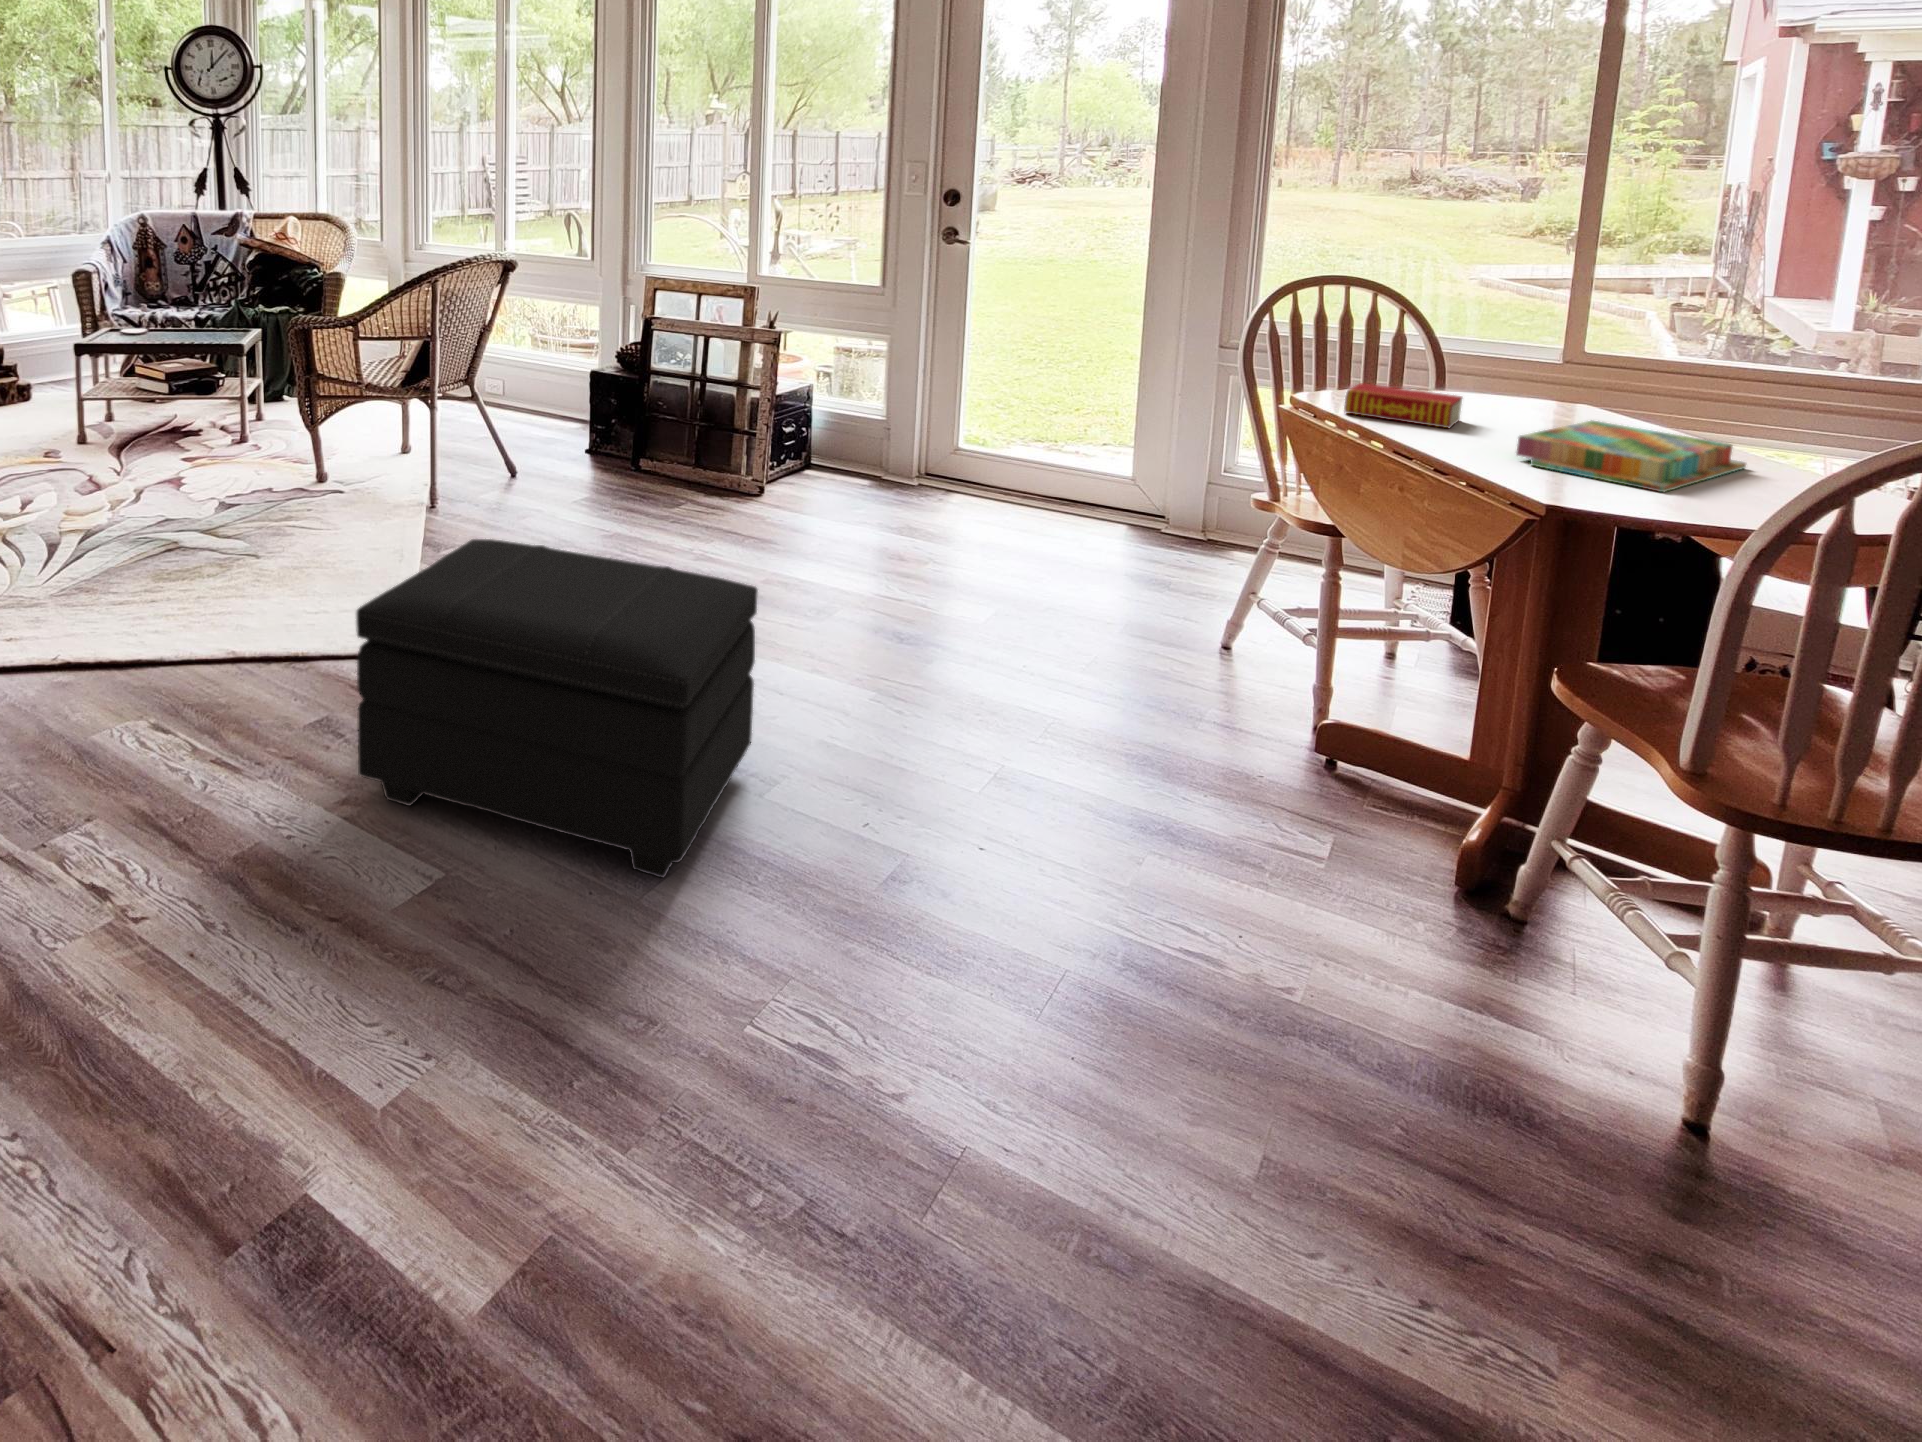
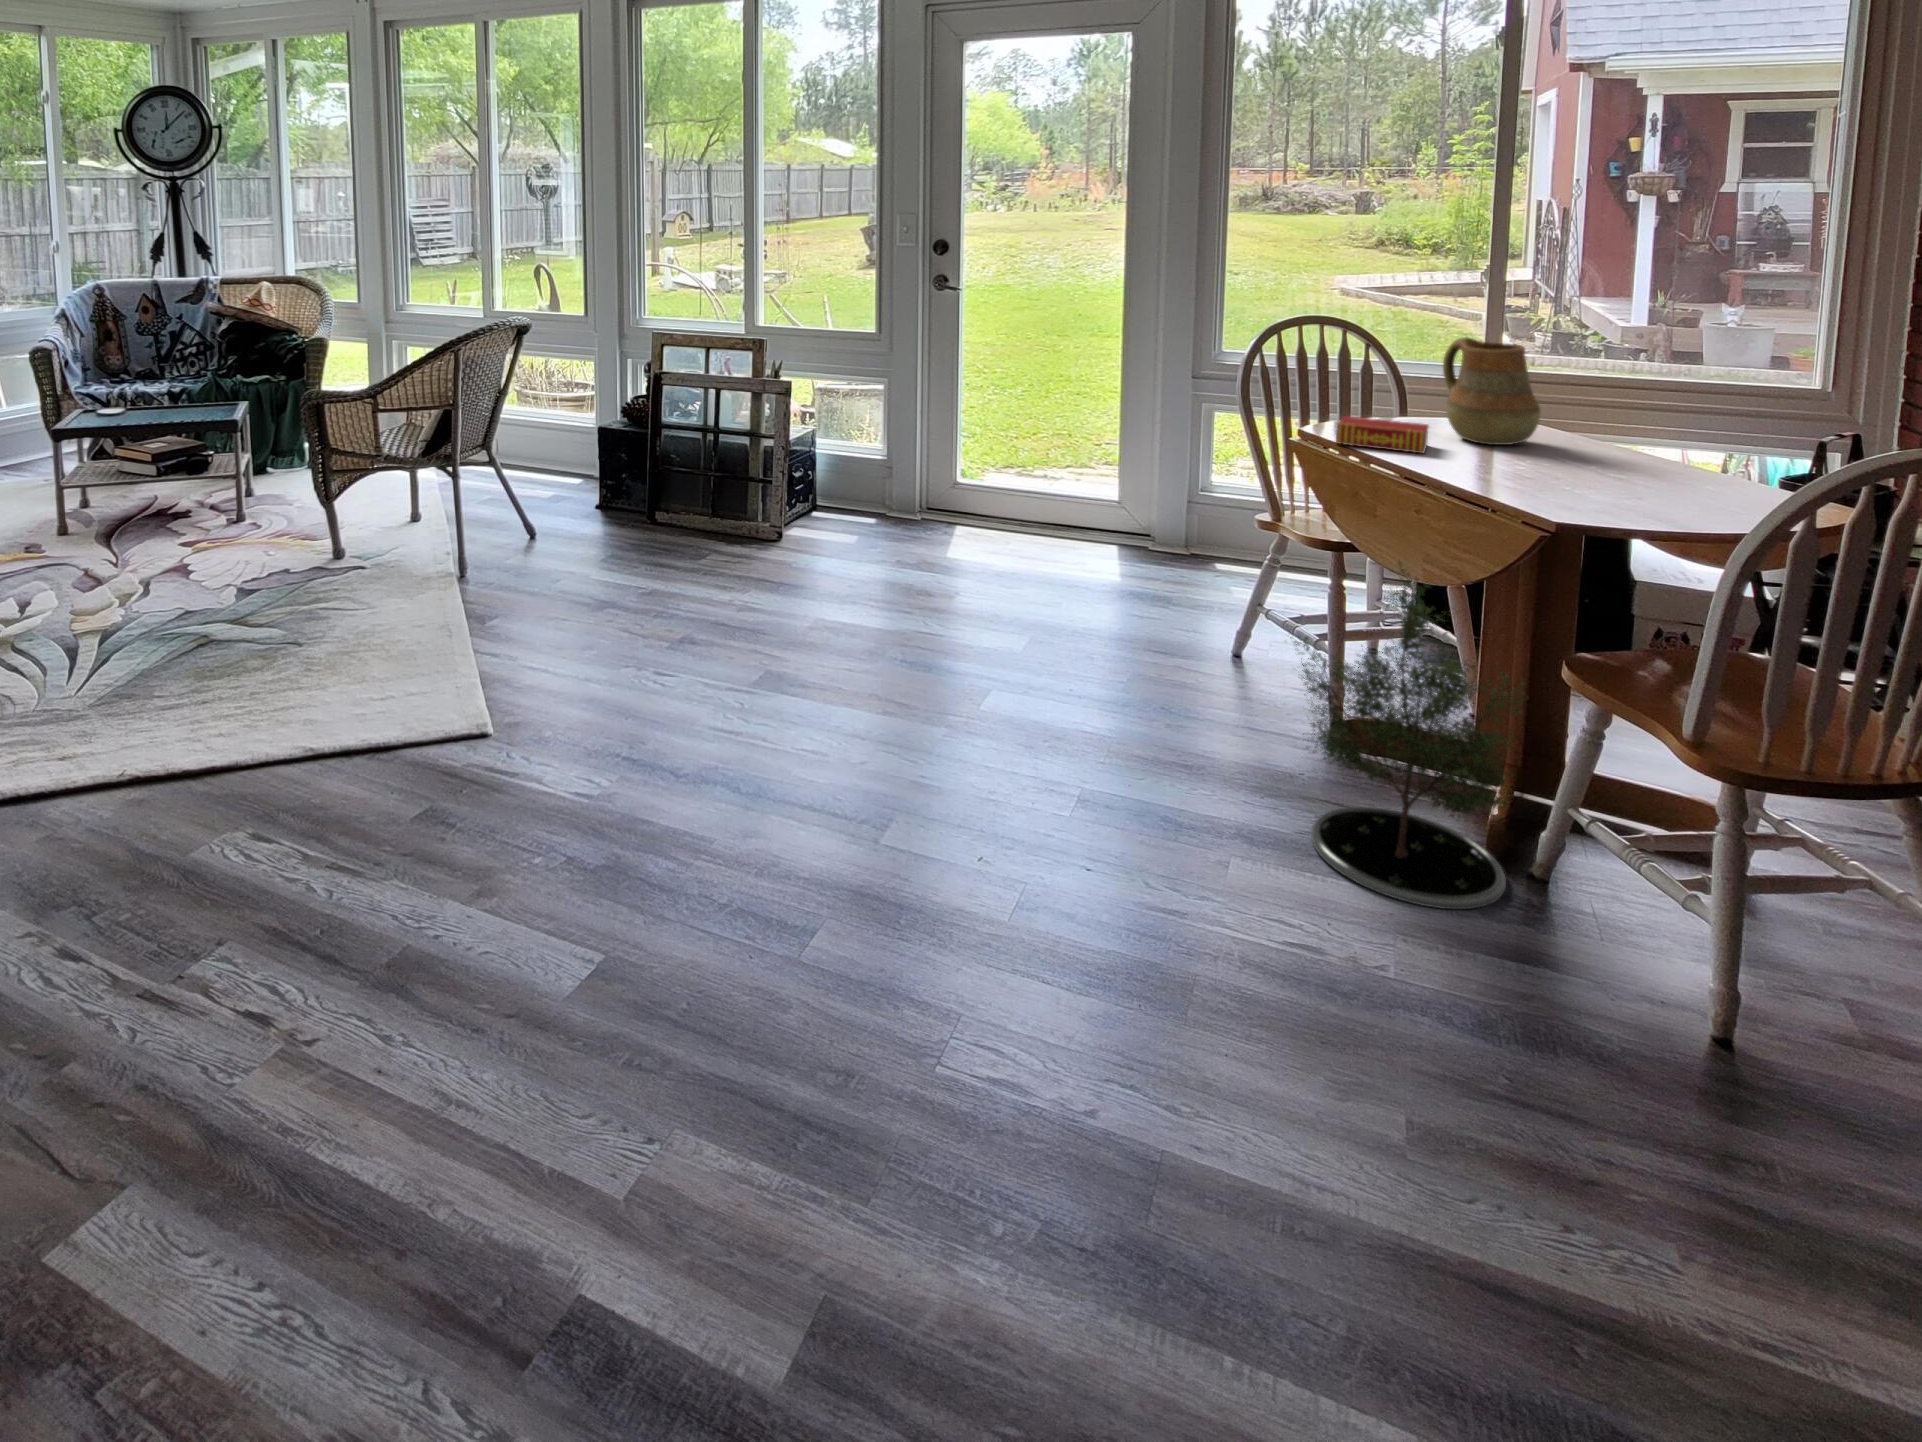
pitcher: none [1491,298,1610,425] -> present [1443,337,1540,445]
board game: present [1517,421,1746,492] -> none [1489,441,1657,504]
footstool: present [356,539,758,877] -> none [491,615,861,932]
potted tree: none [1241,540,1527,948] -> present [1290,563,1524,909]

